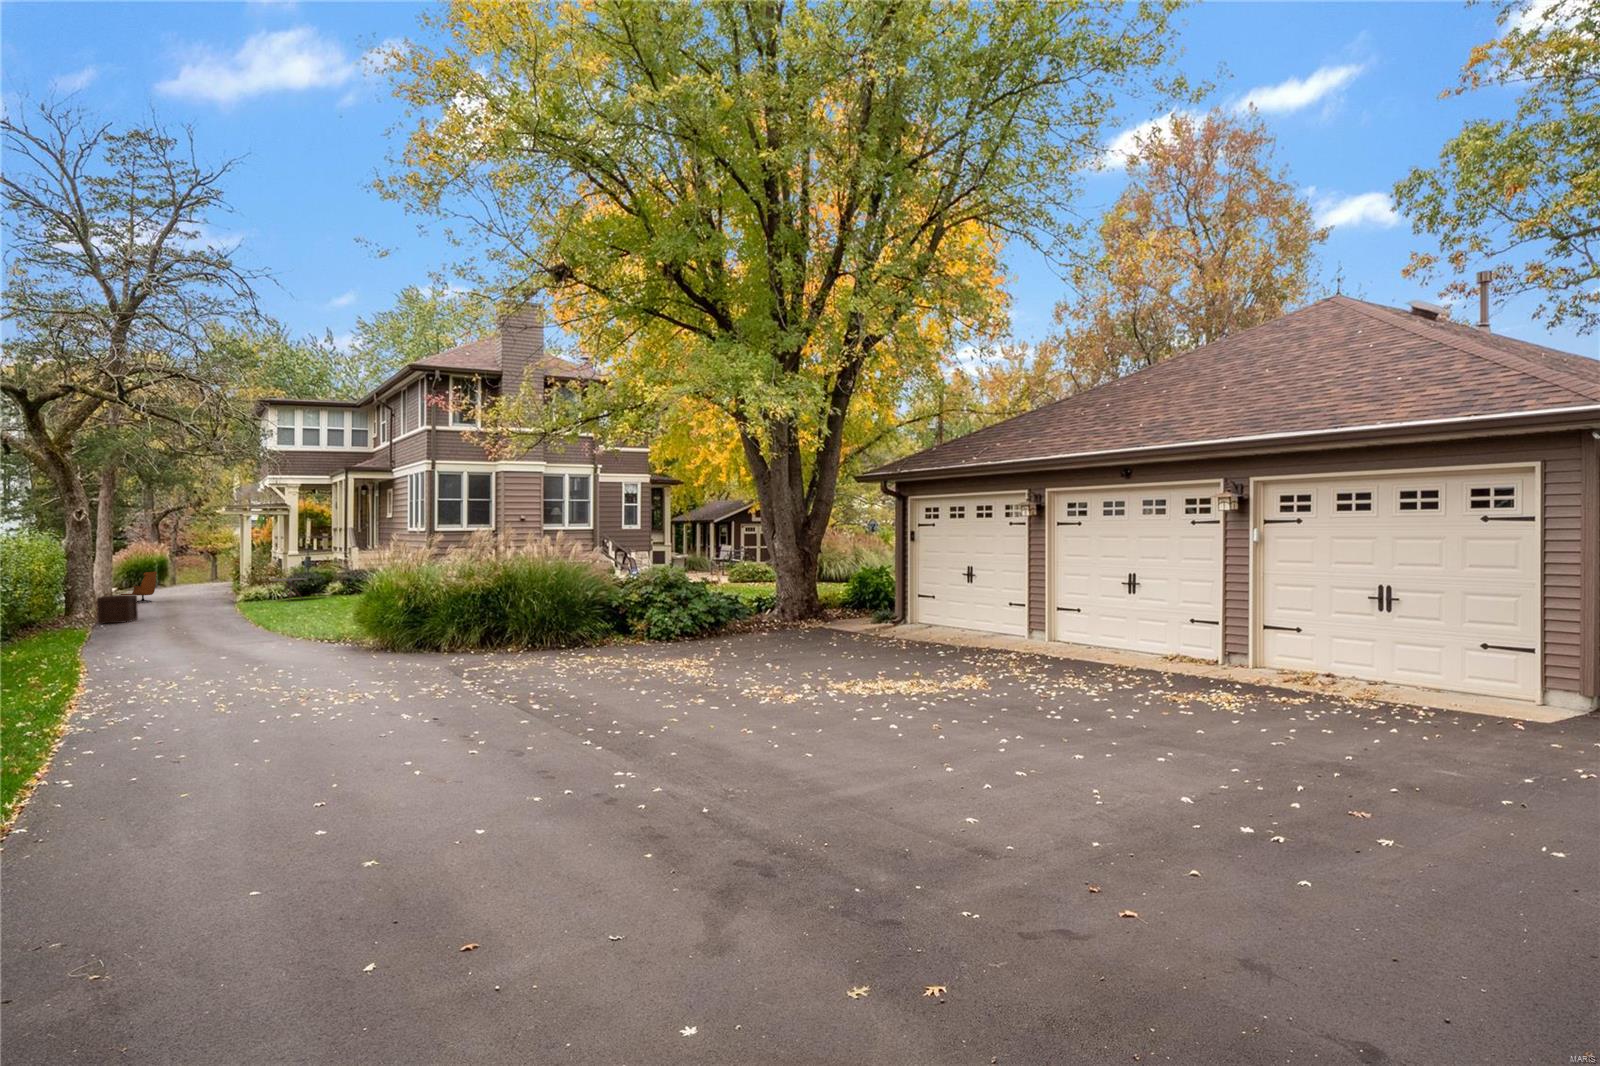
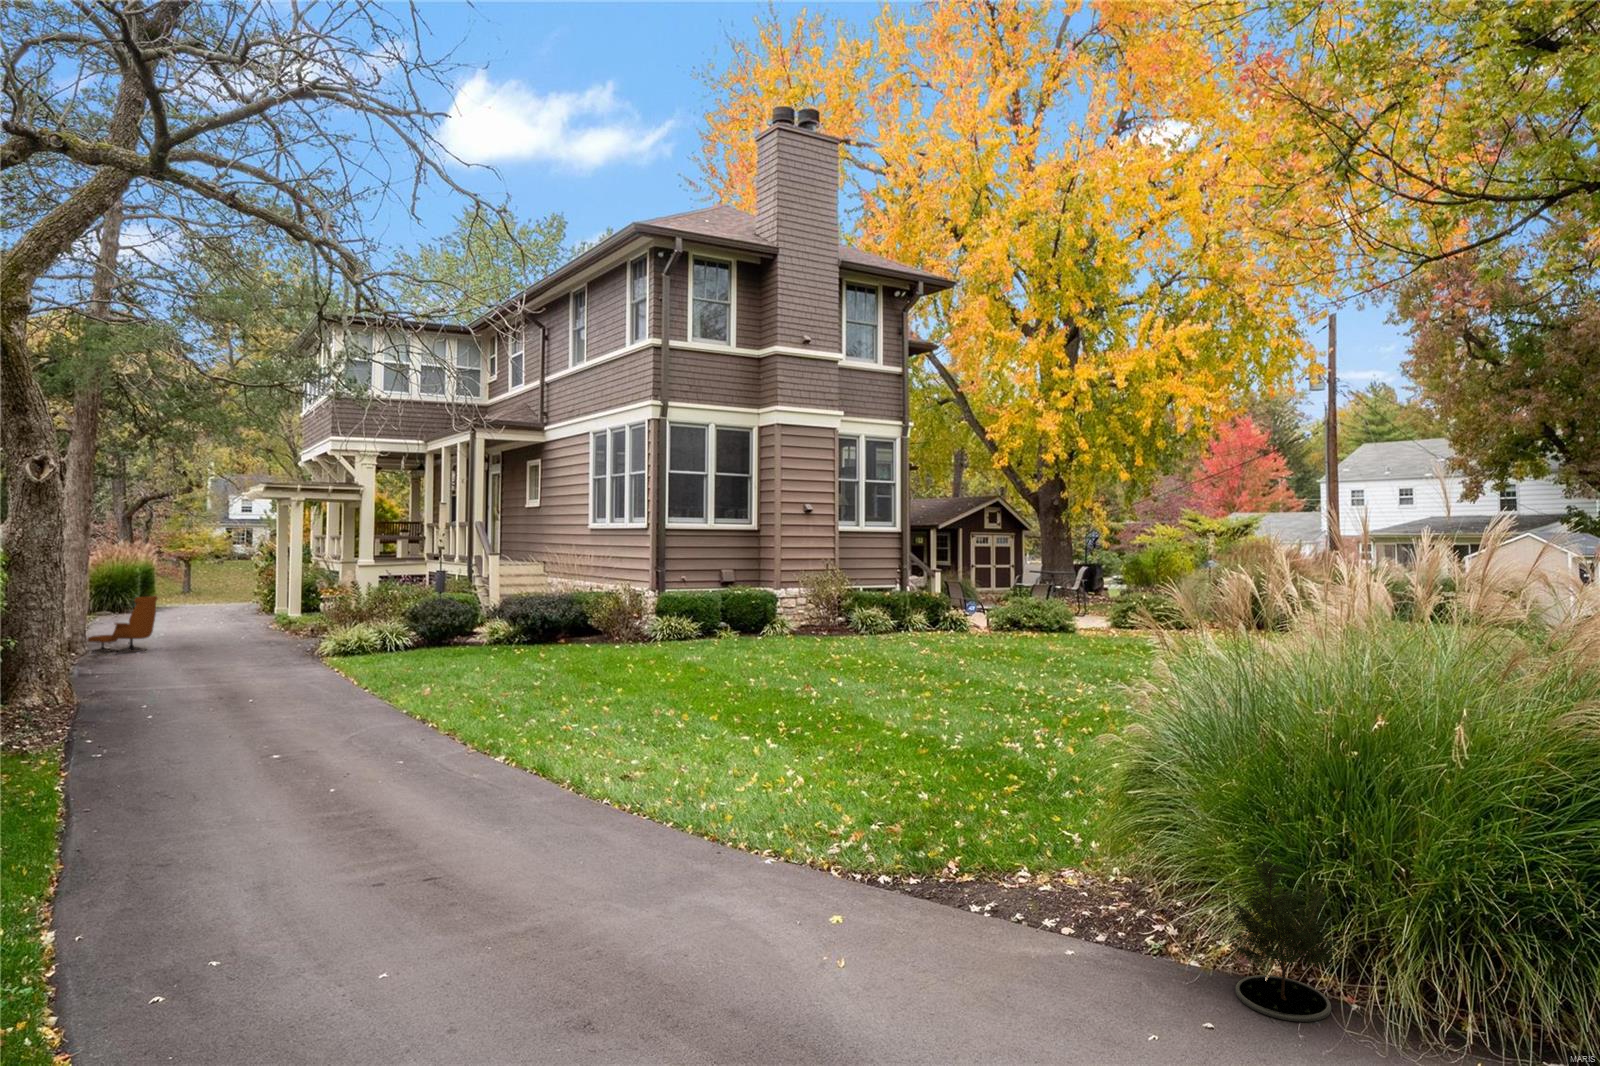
round table: present [276,578,305,596] -> none [385,613,450,659]
wooden crate: present [97,595,138,624] -> none [47,659,139,731]
potted tree: none [366,610,393,648] -> present [1230,844,1338,1022]

